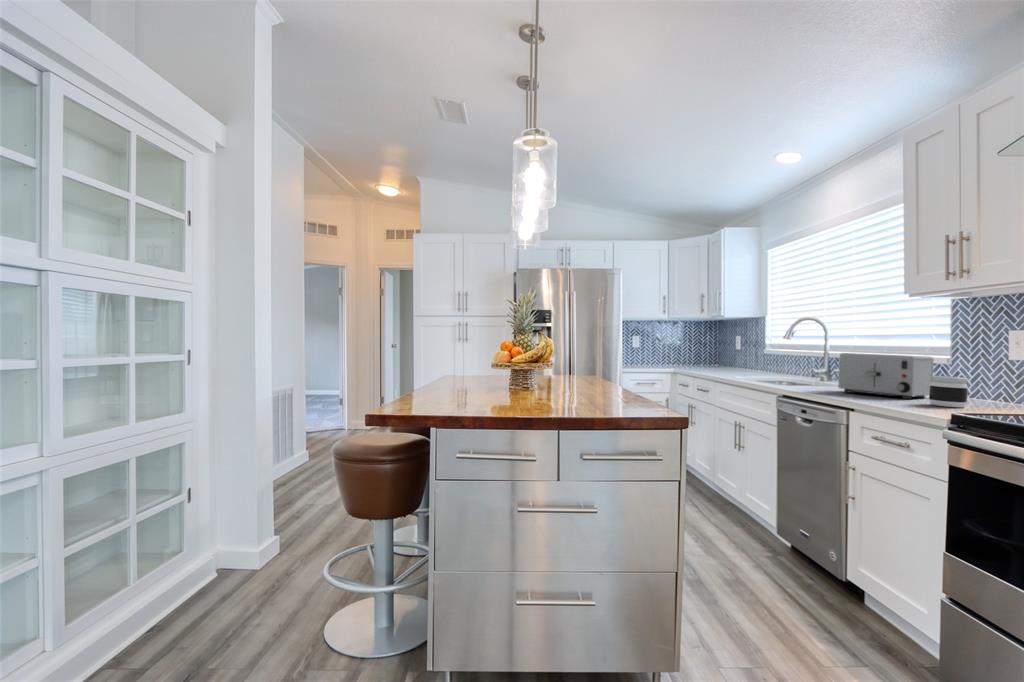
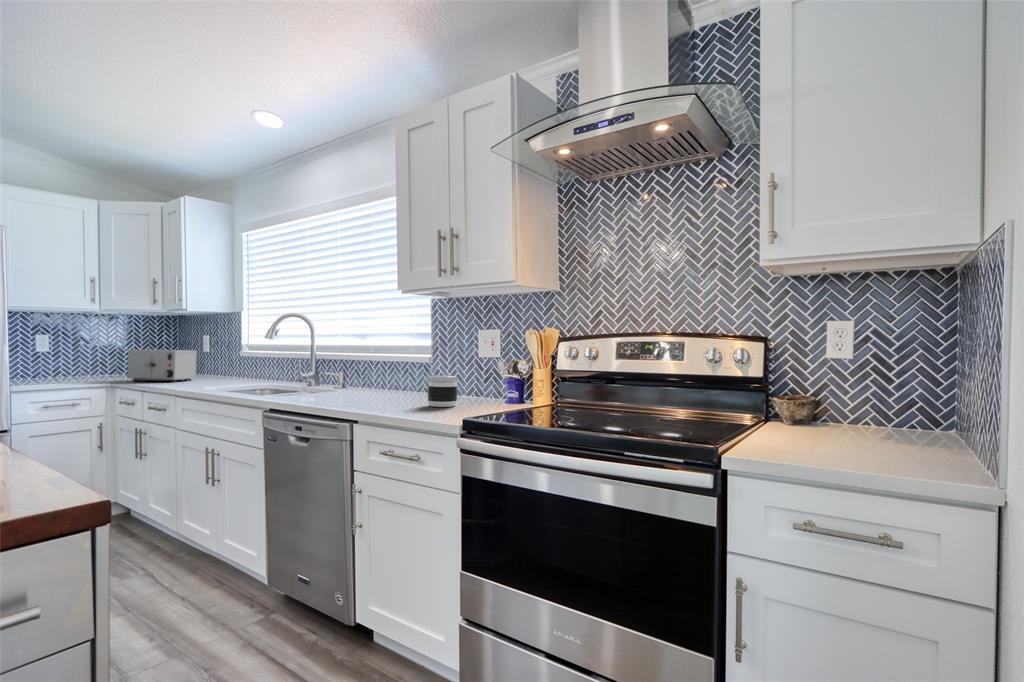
toaster: present [838,353,933,399] -> present [127,349,197,382]

